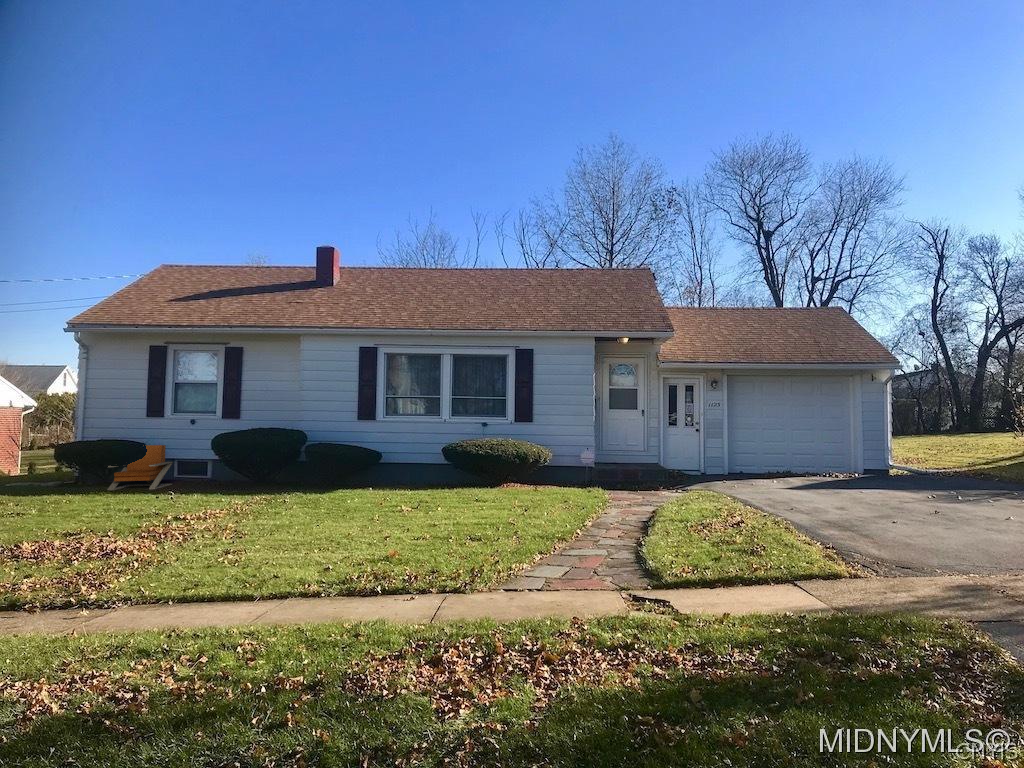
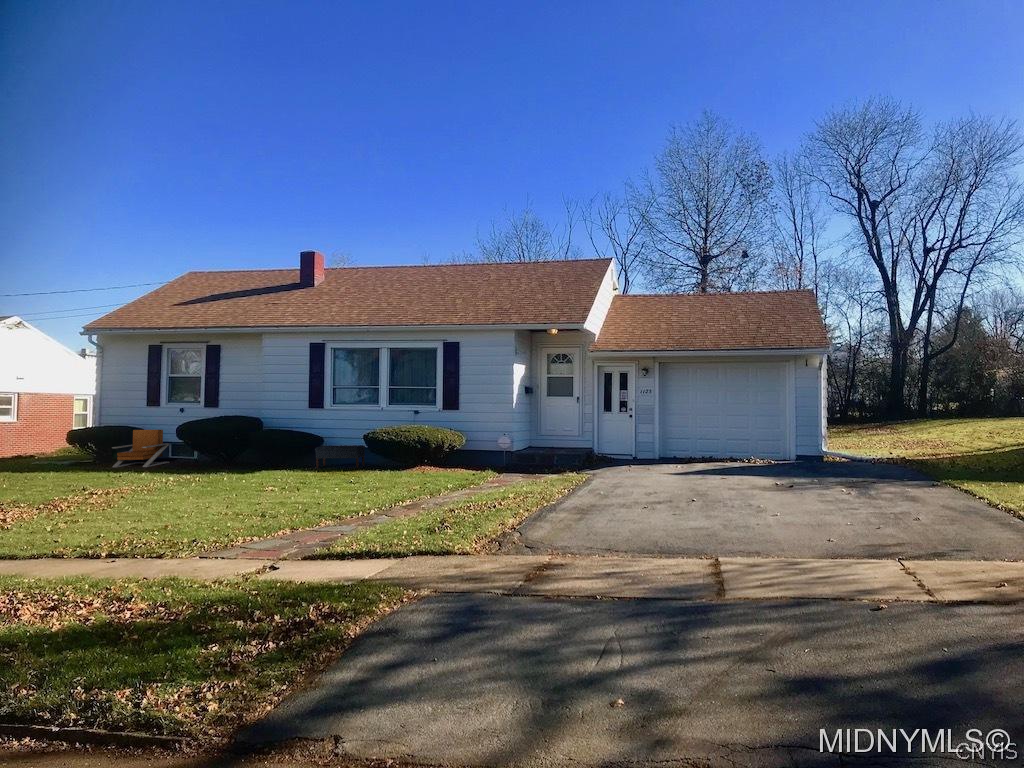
bench: none [373,461,426,487] -> present [315,445,365,468]

